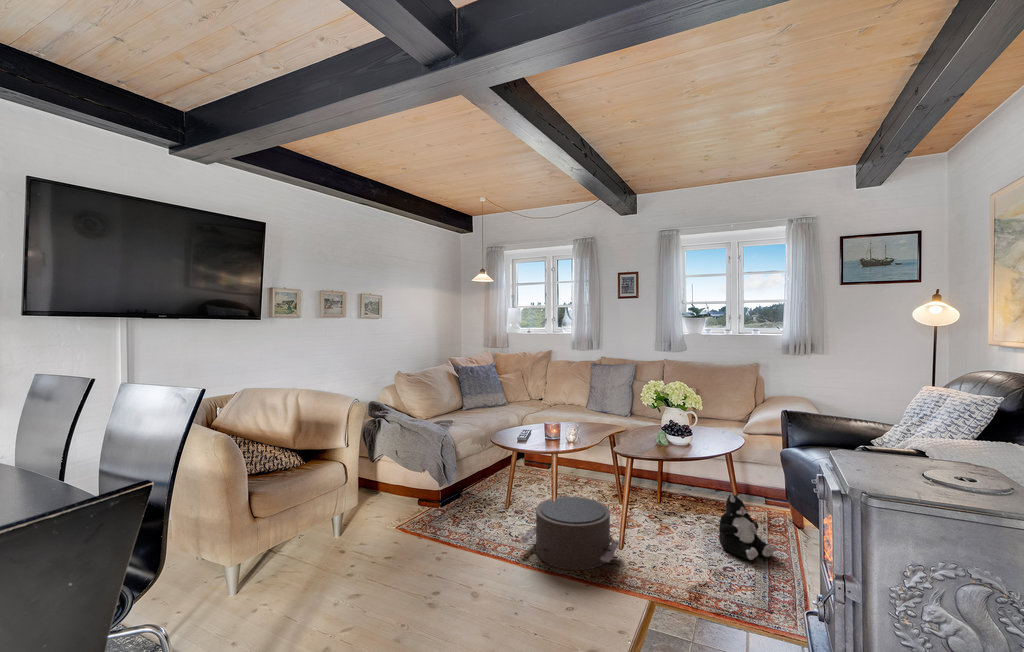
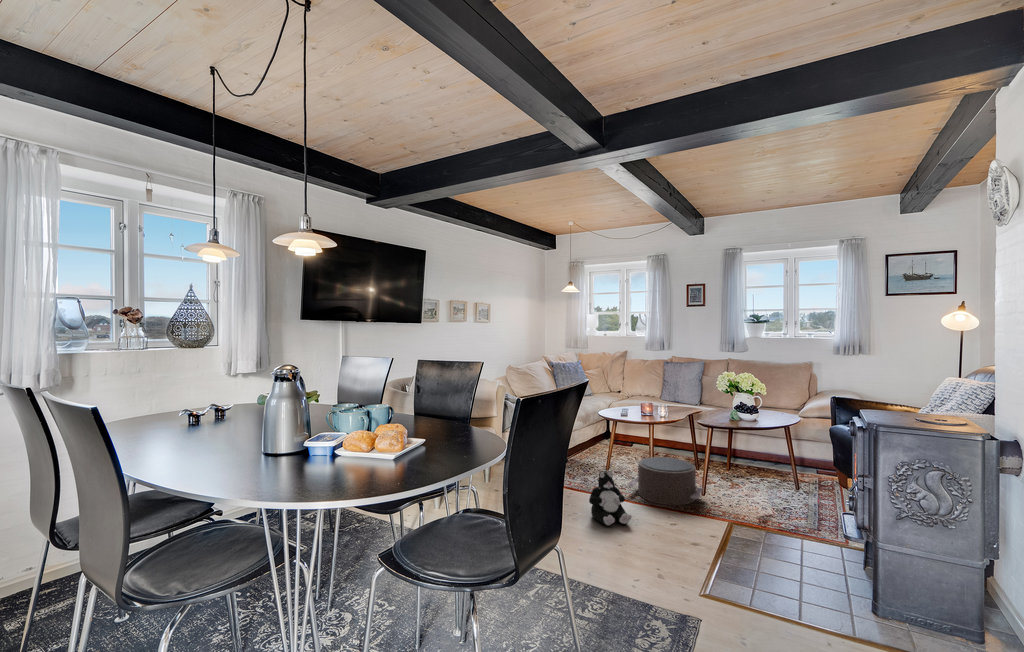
plush toy: present [719,494,776,560] -> present [589,471,632,525]

